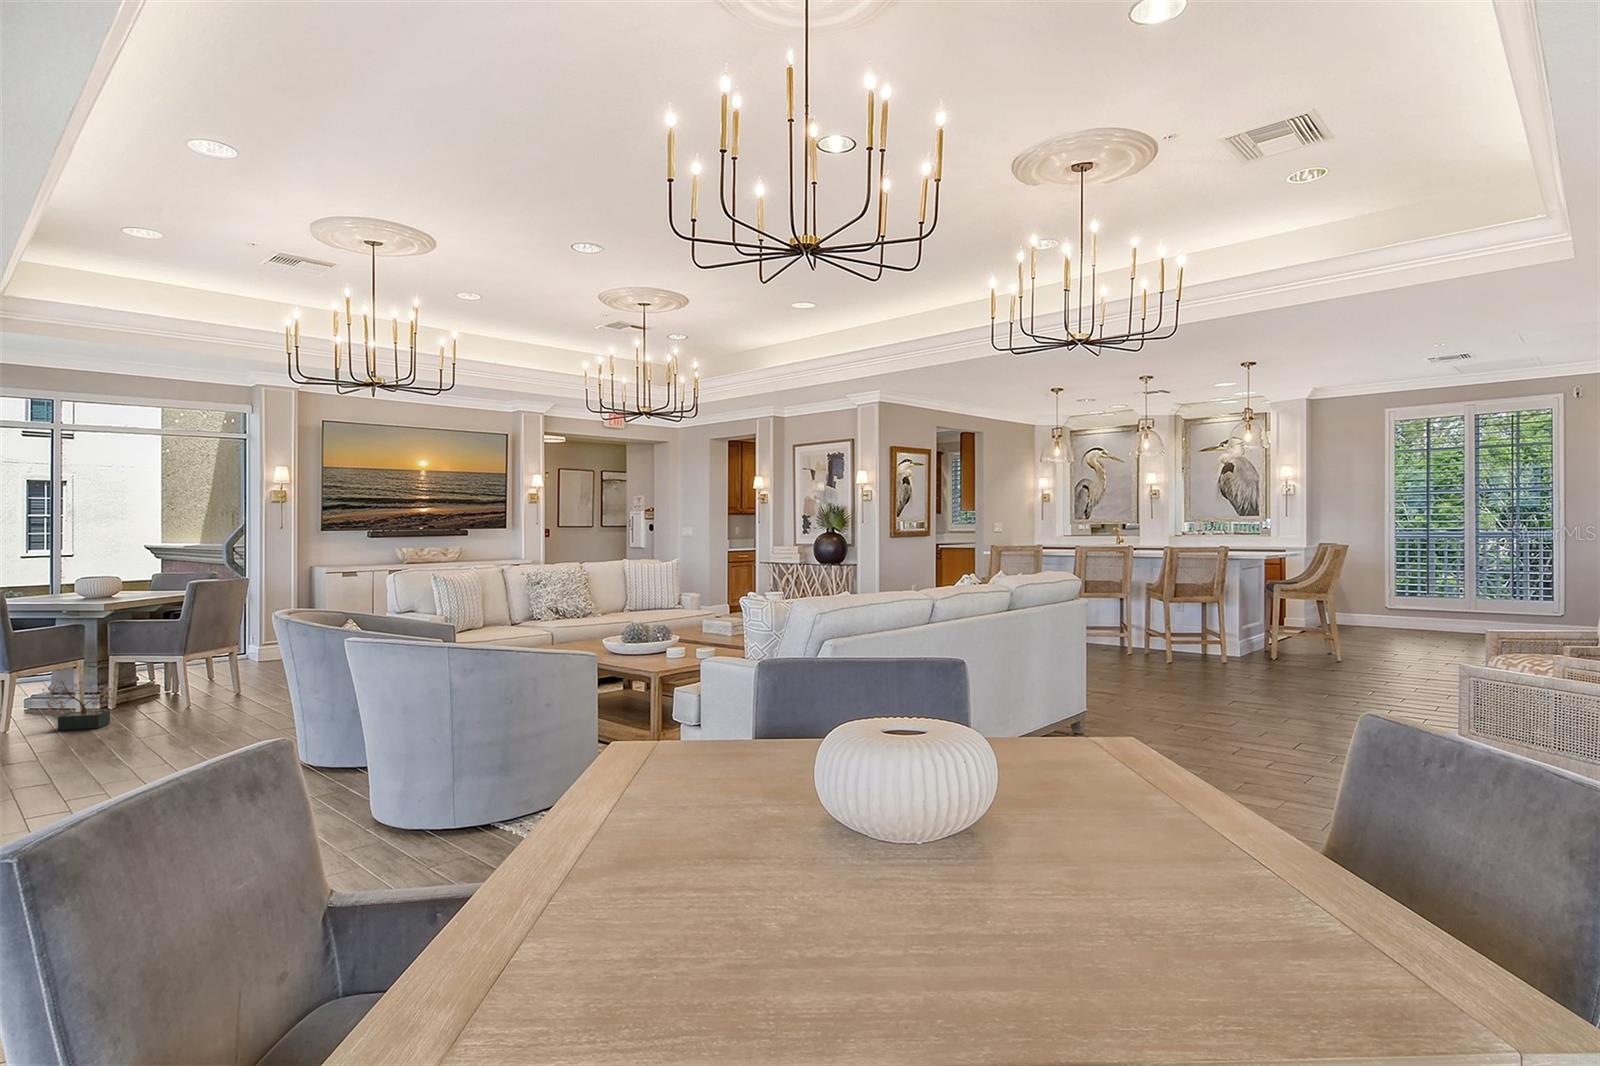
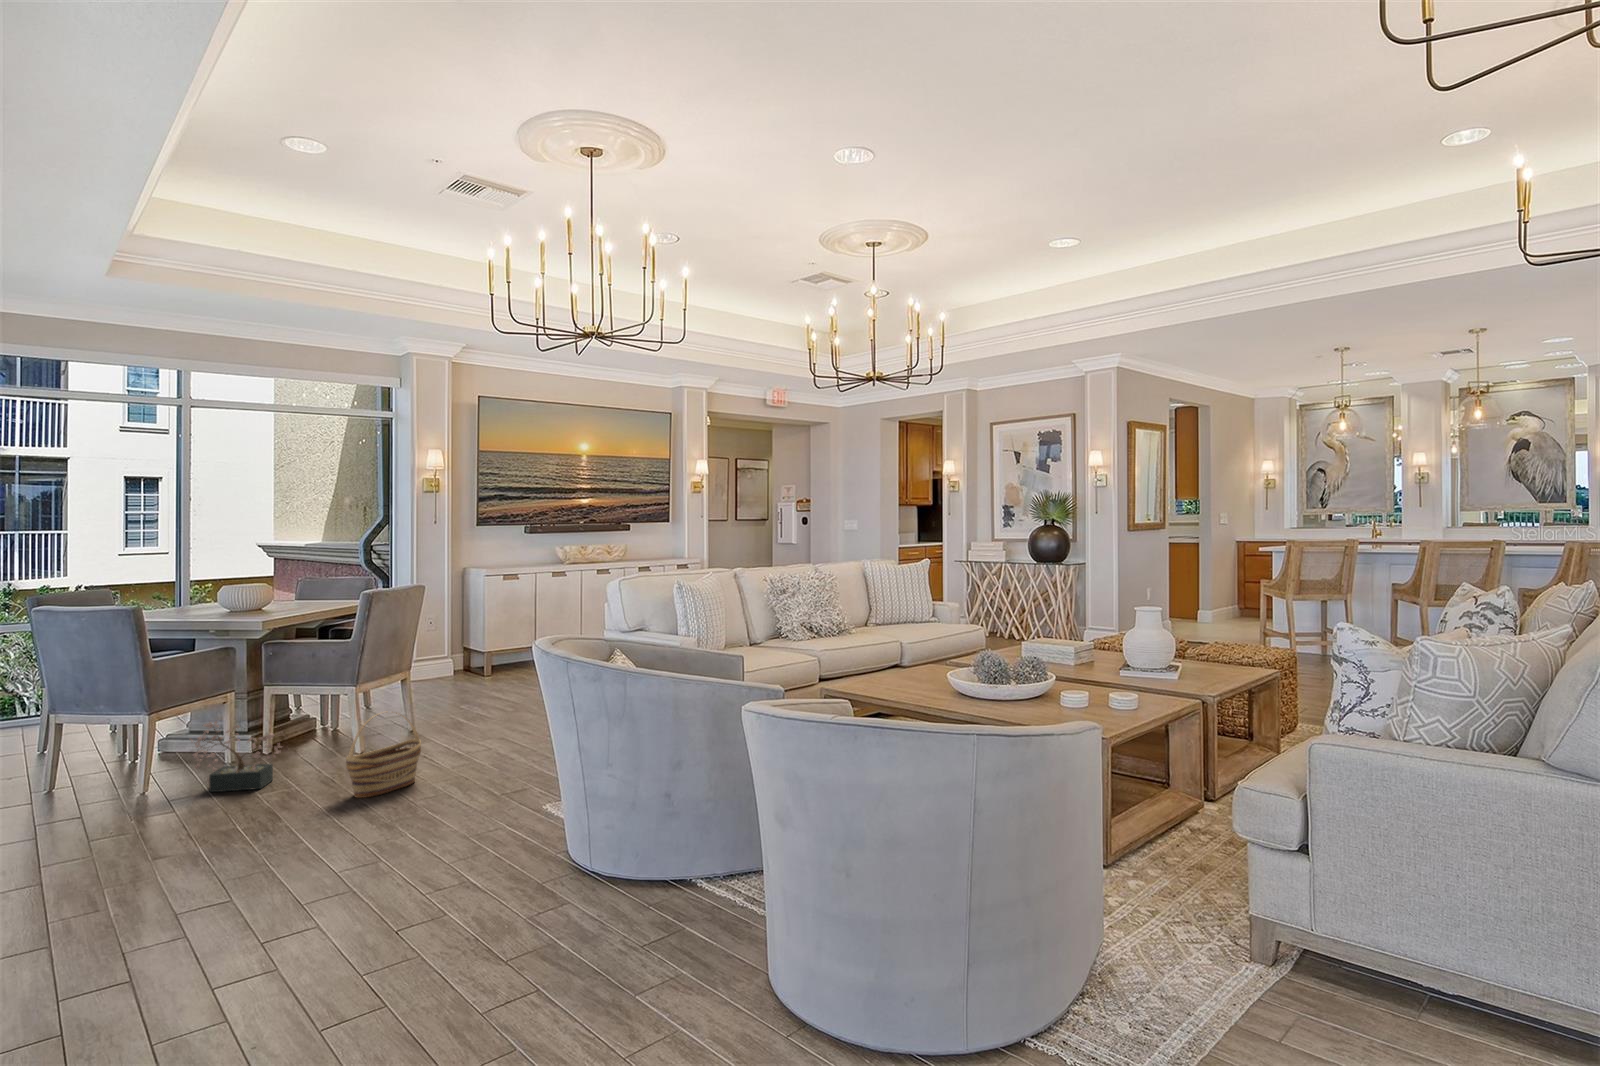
basket: none [163,670,227,732] -> present [346,713,421,798]

